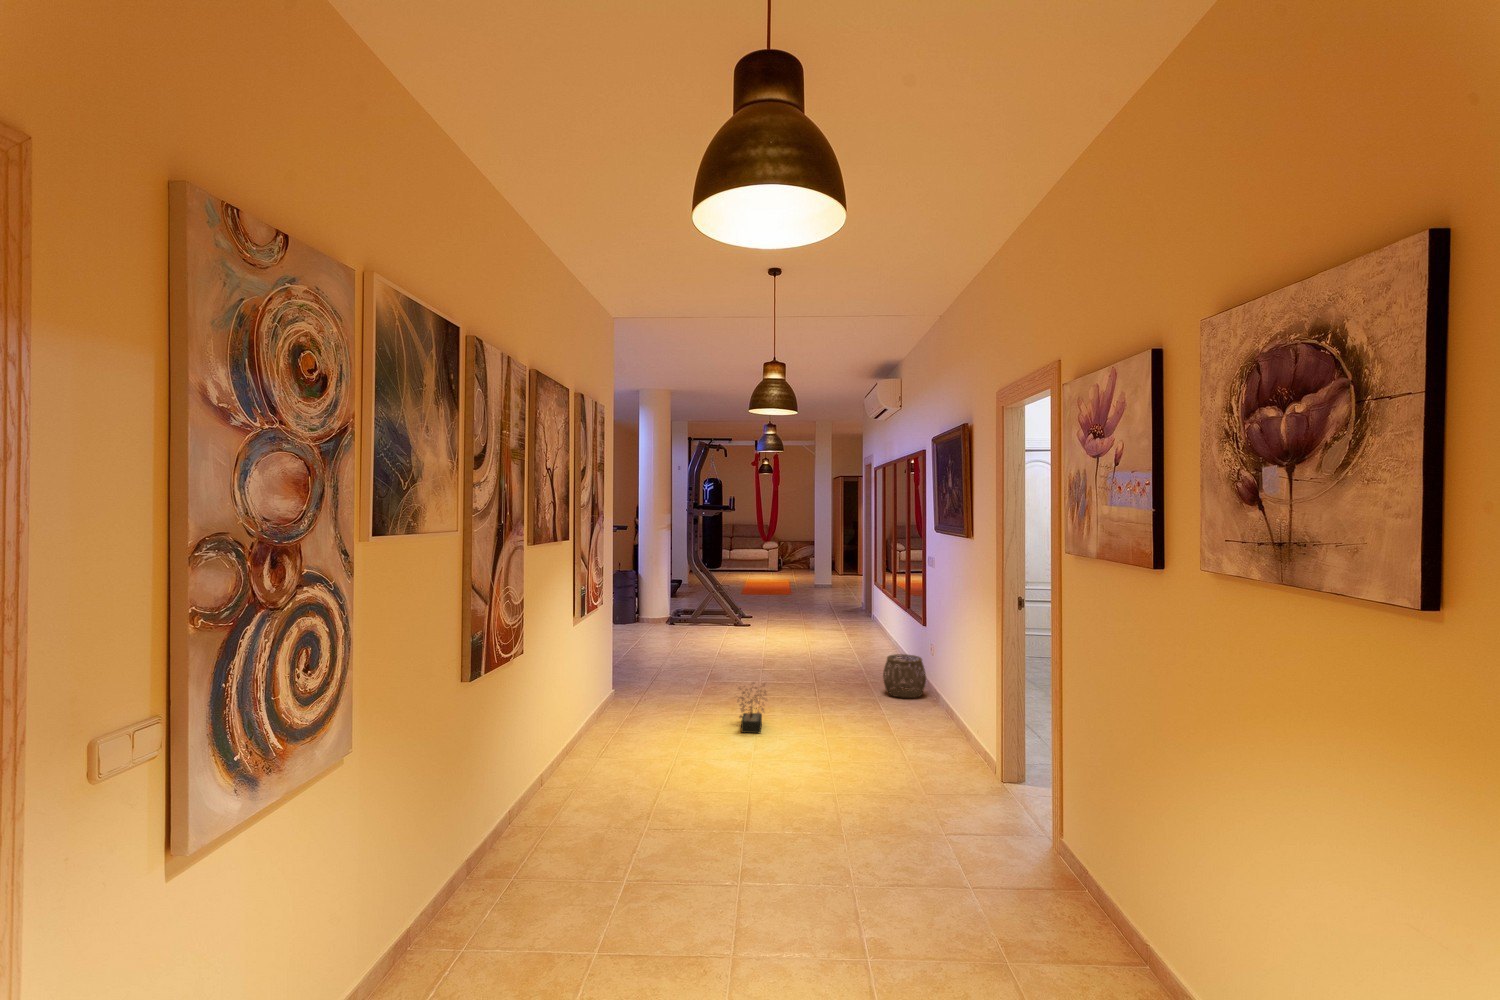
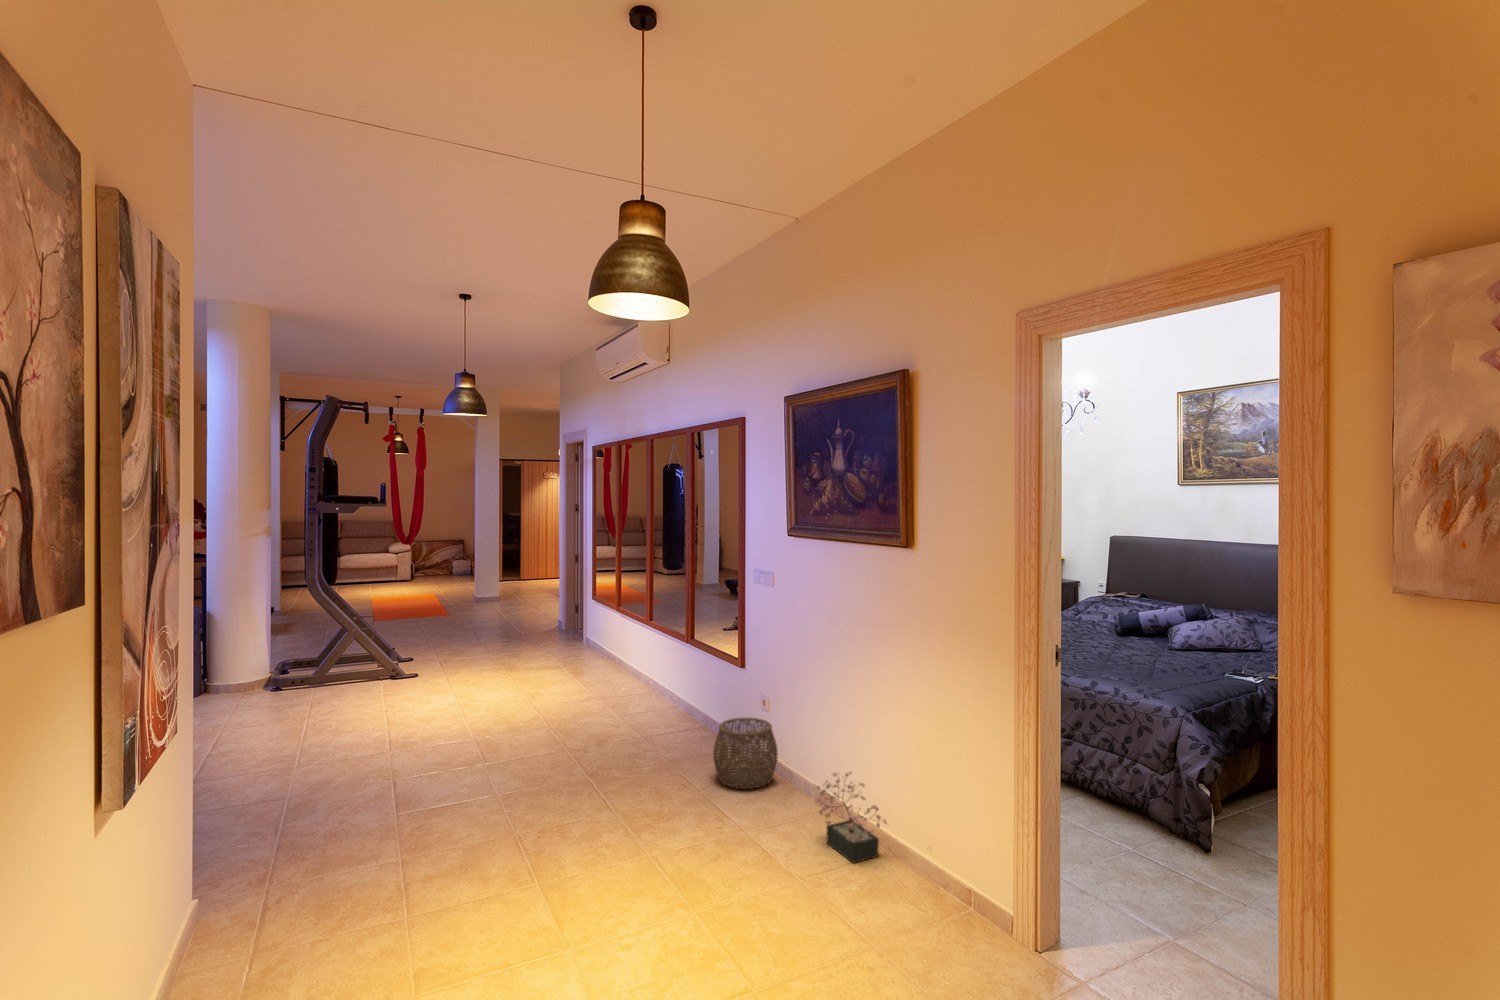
decorative plant: present [738,682,767,733] -> present [815,772,887,863]

